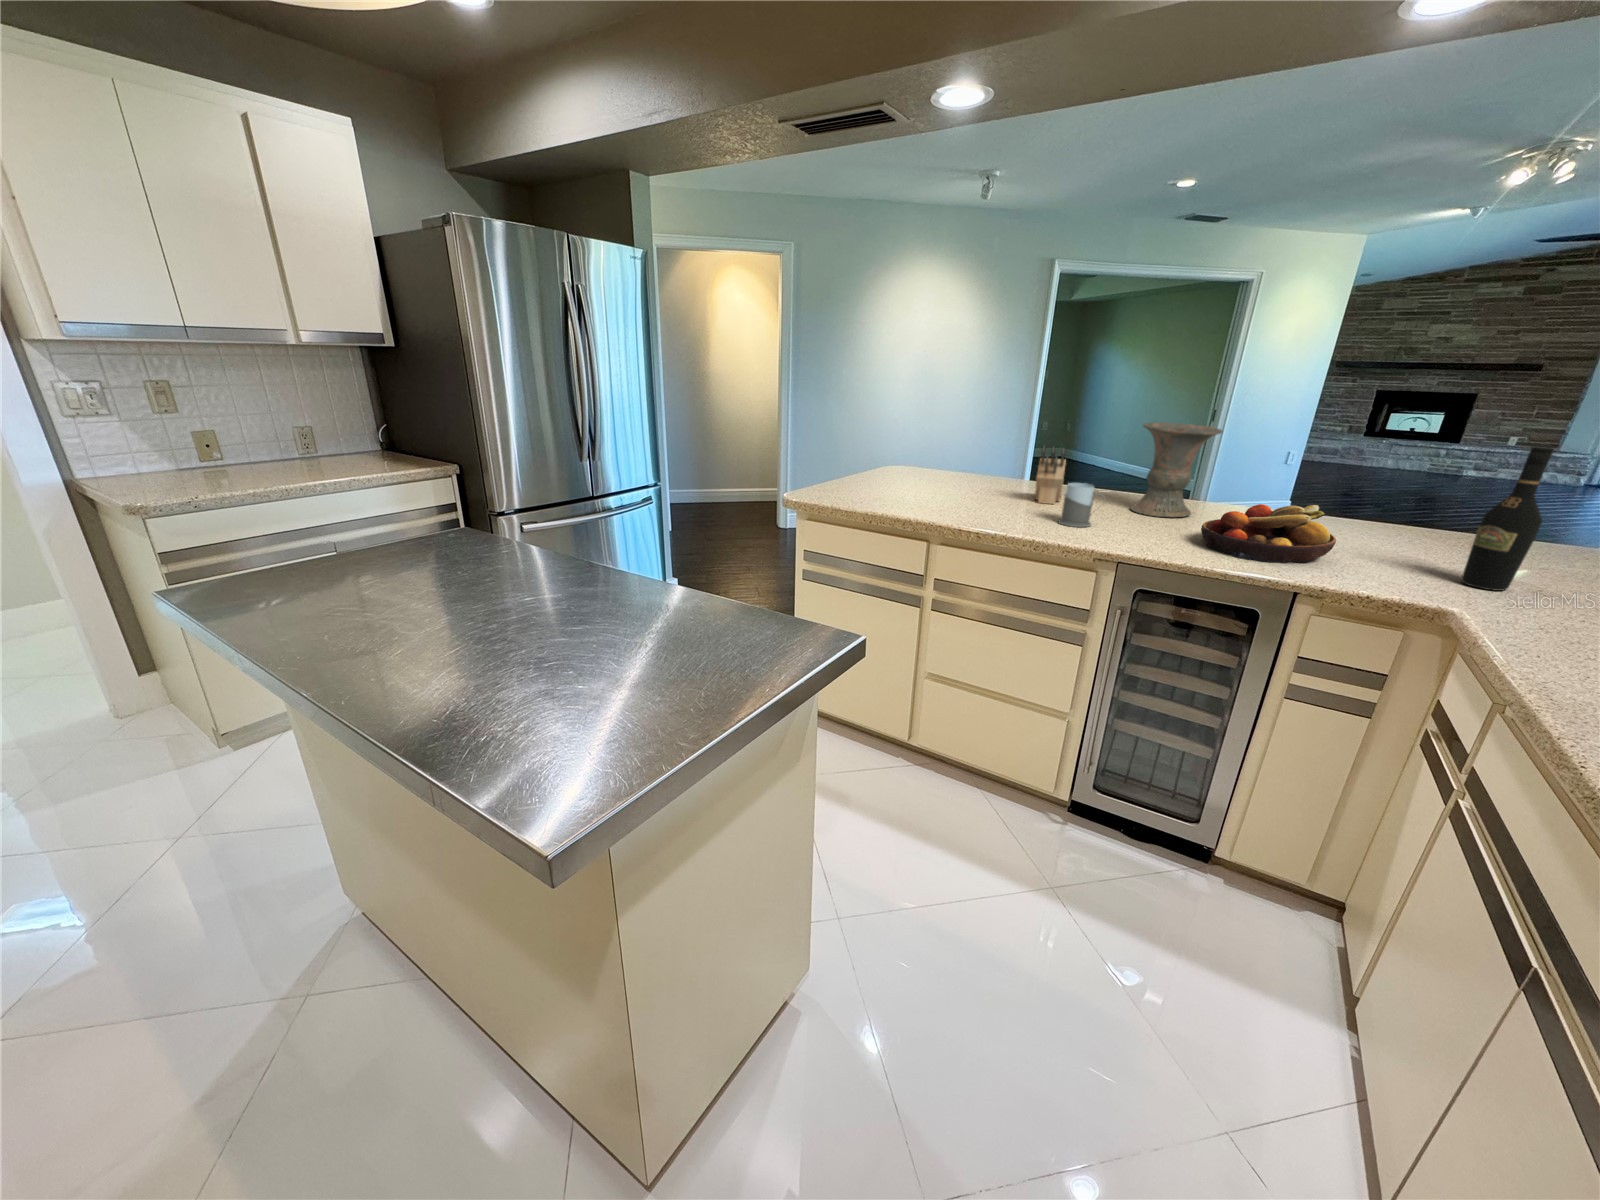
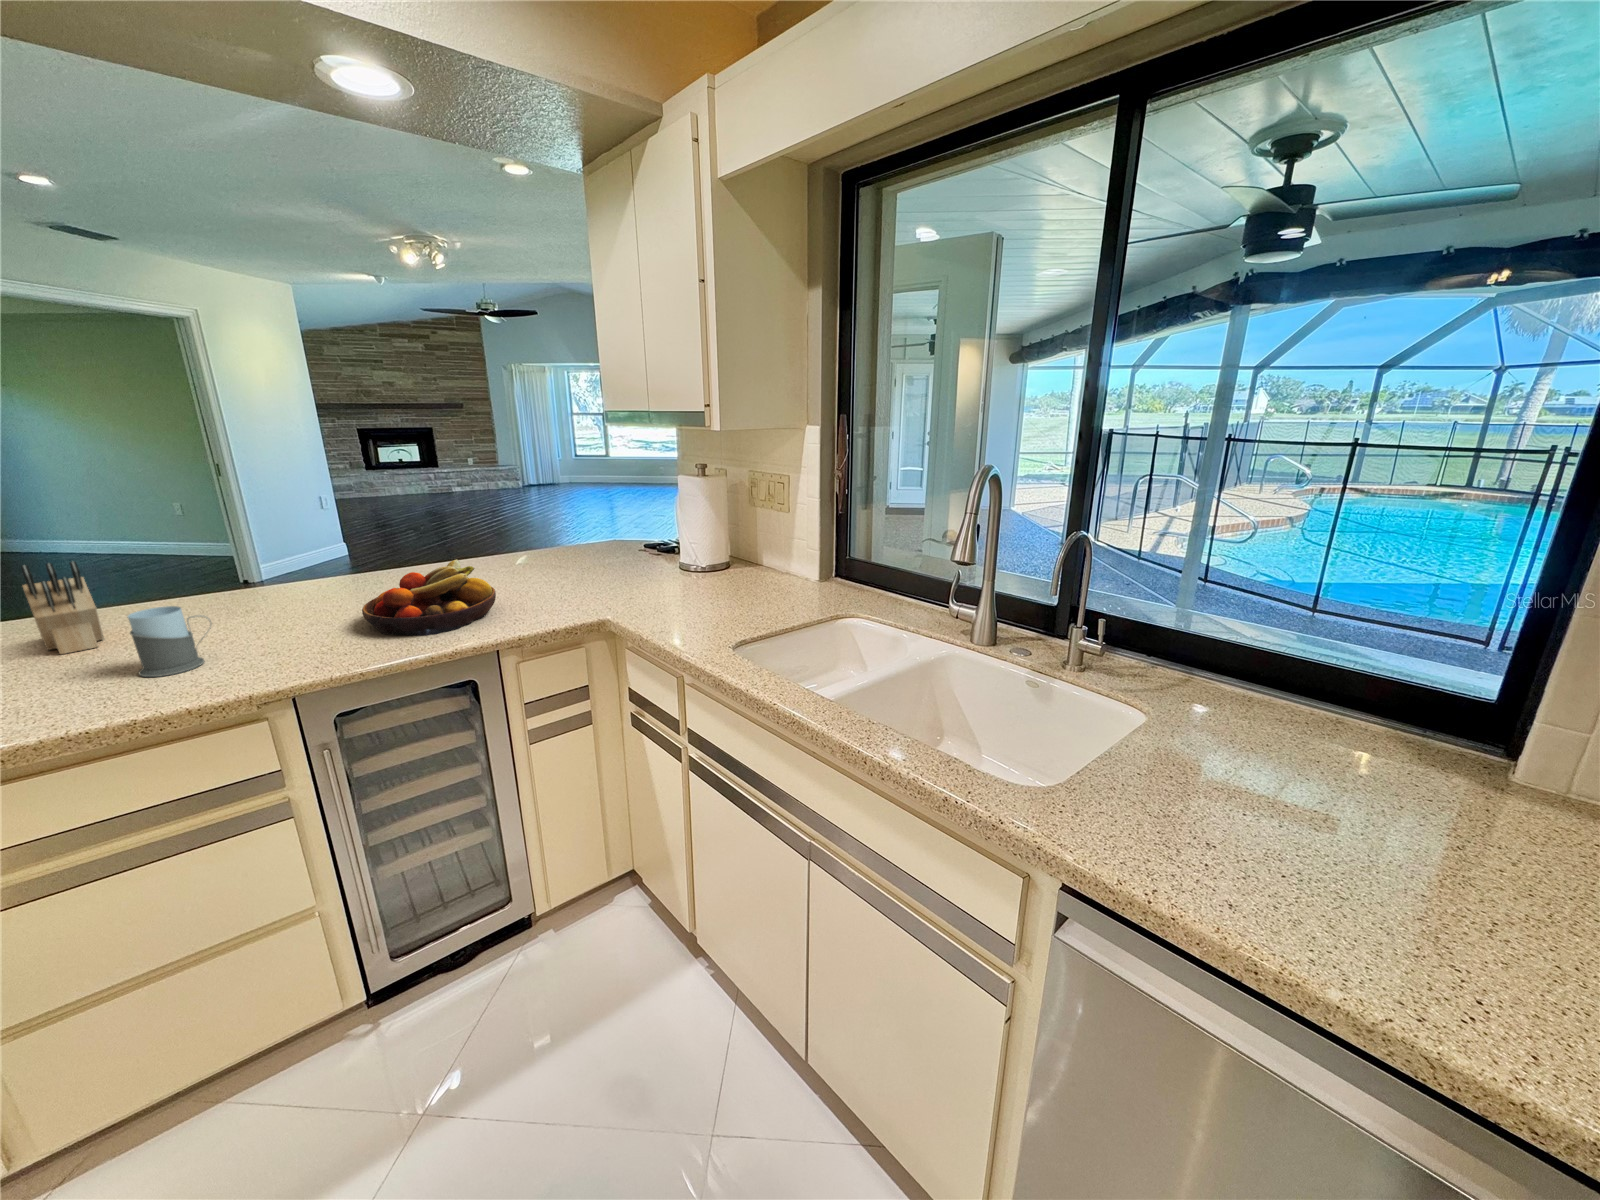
vase: present [1131,422,1222,517] -> none [199,496,323,618]
wine bottle: present [1461,447,1554,591] -> none [578,485,612,594]

